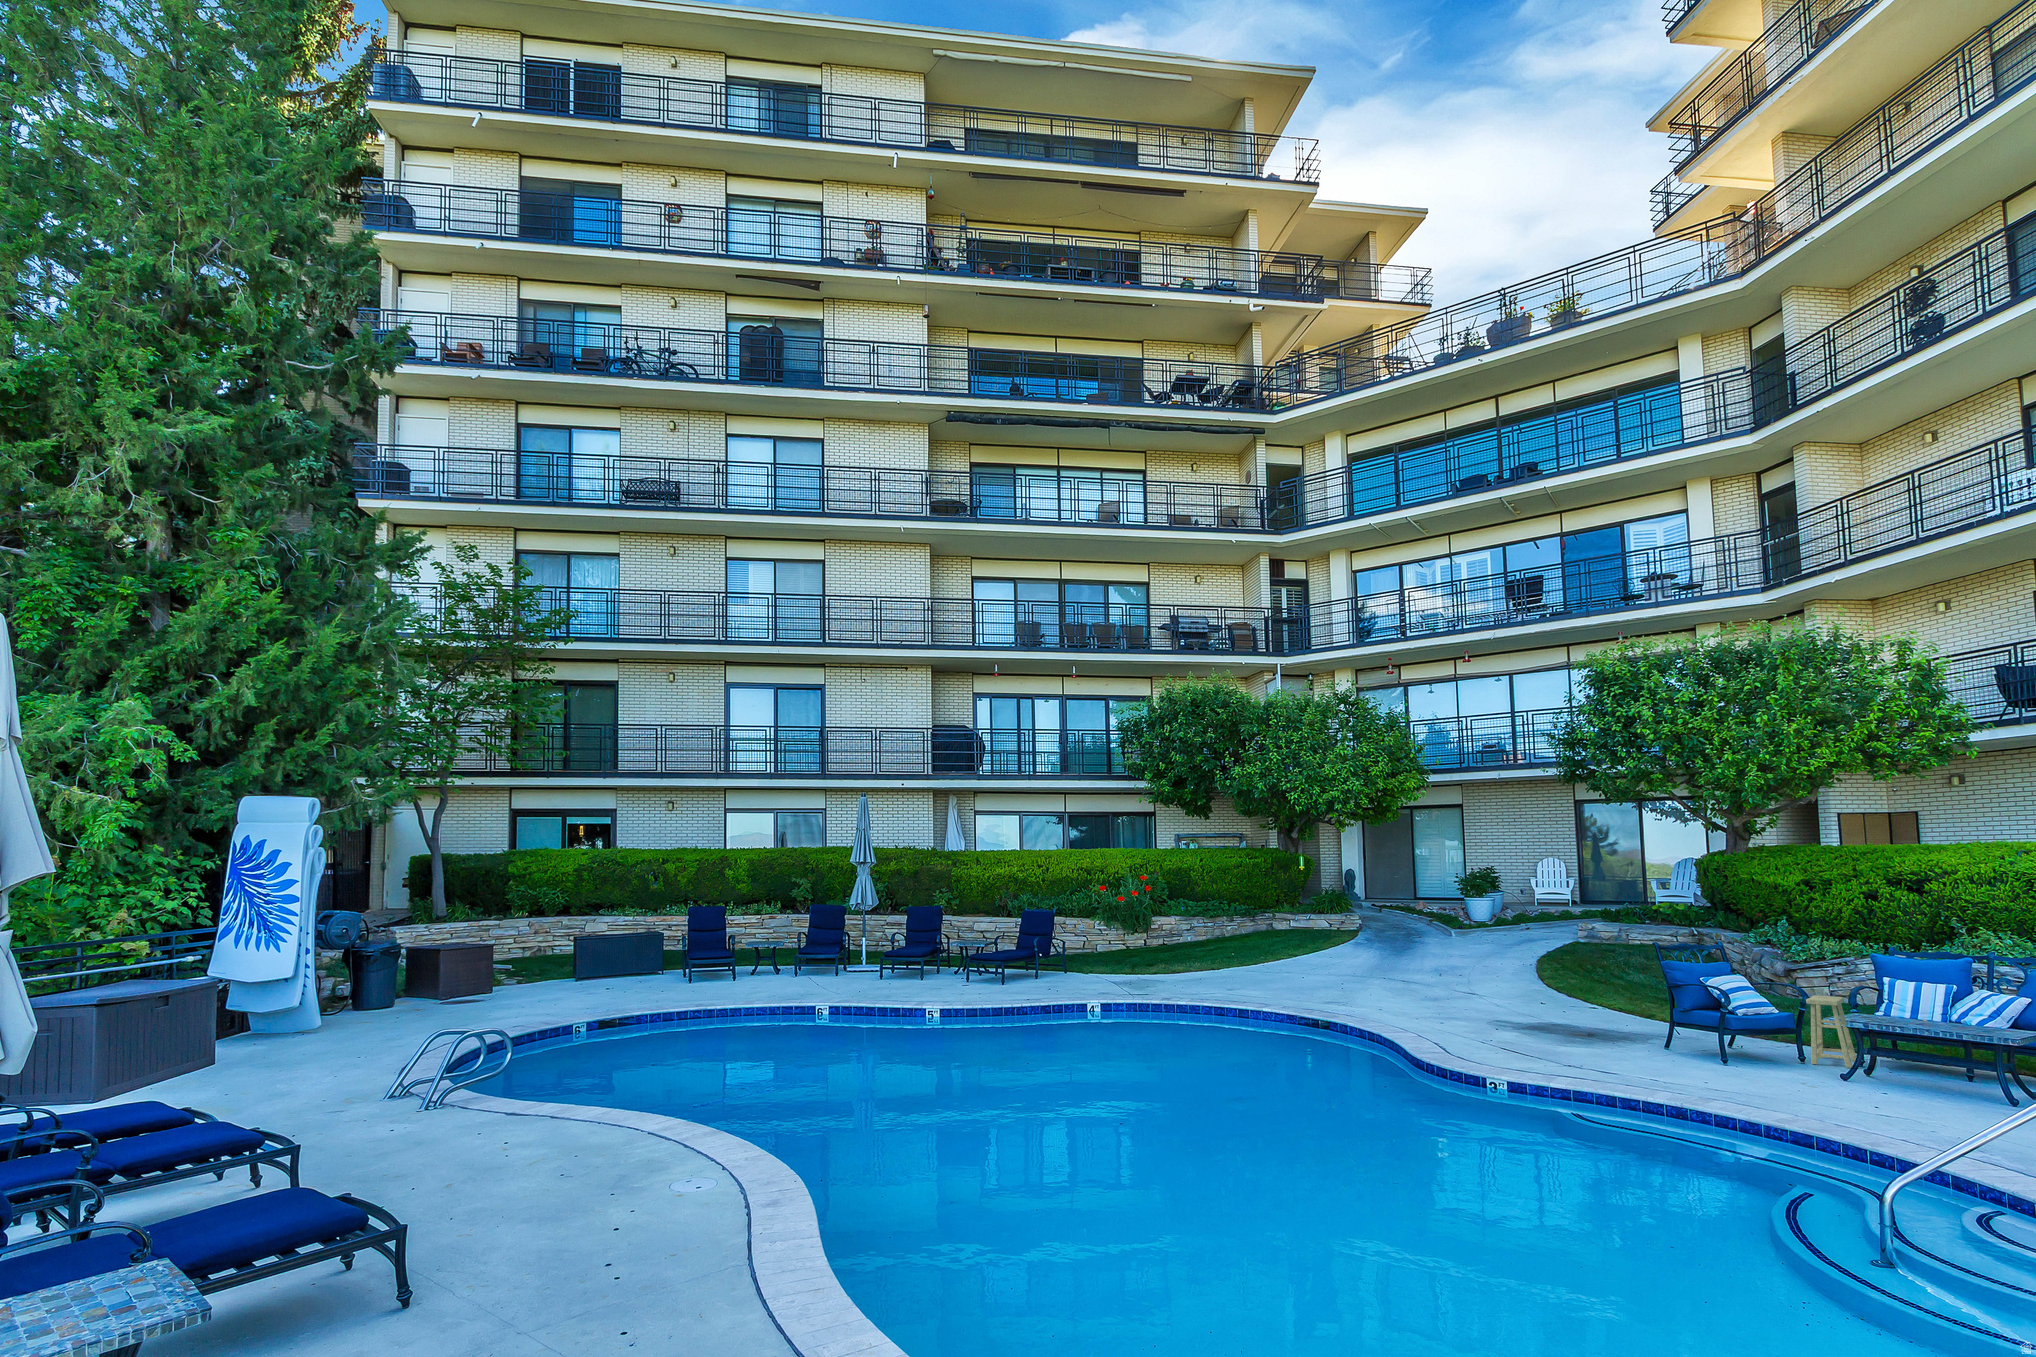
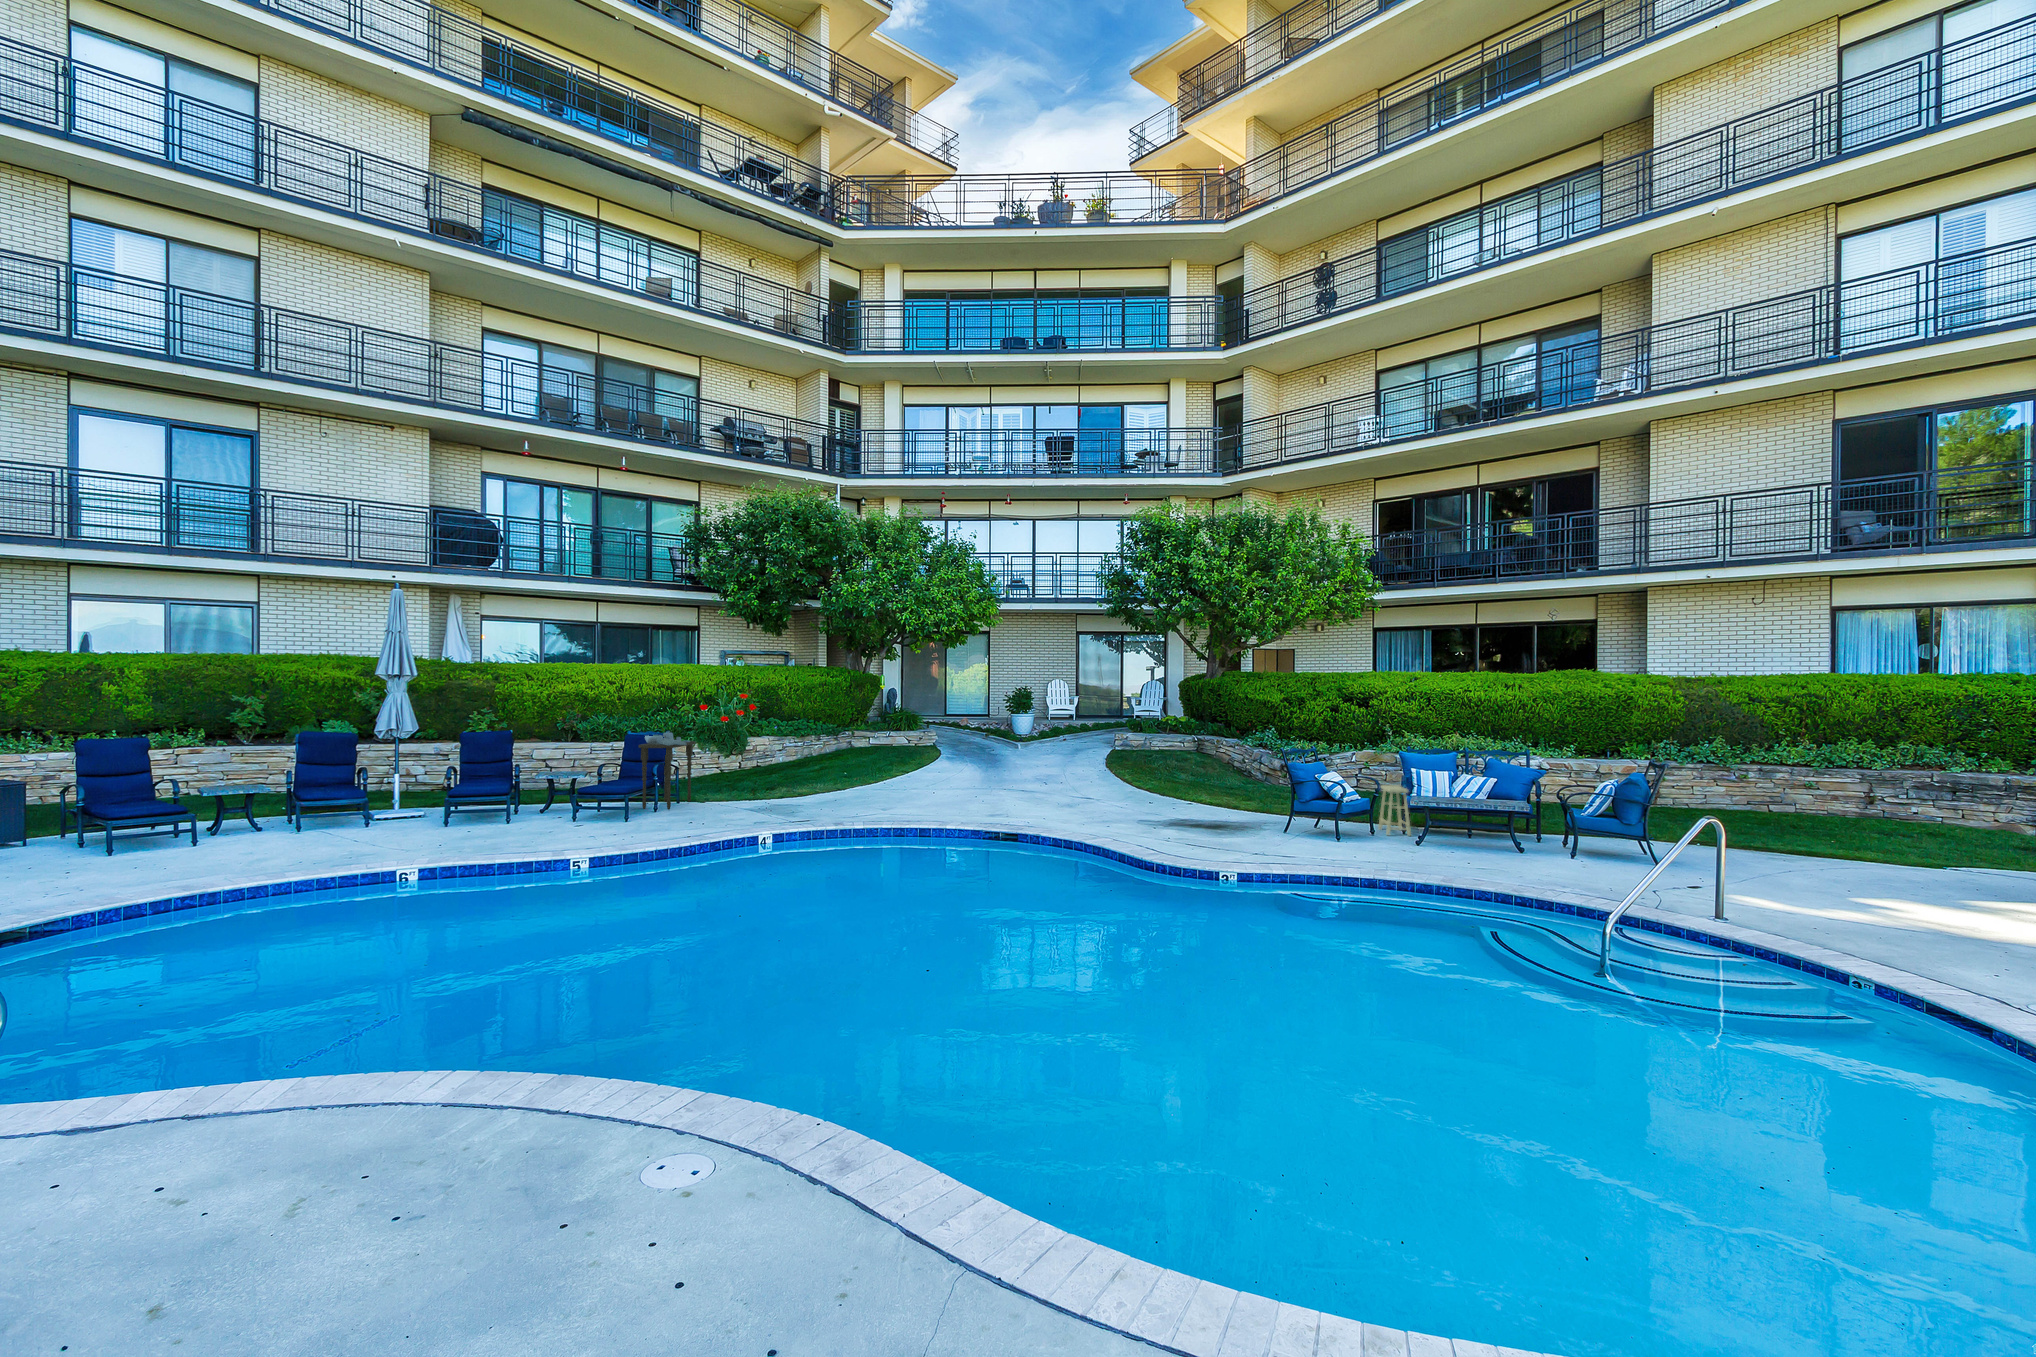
side table: none [1023,911,1076,982] -> present [638,731,696,809]

